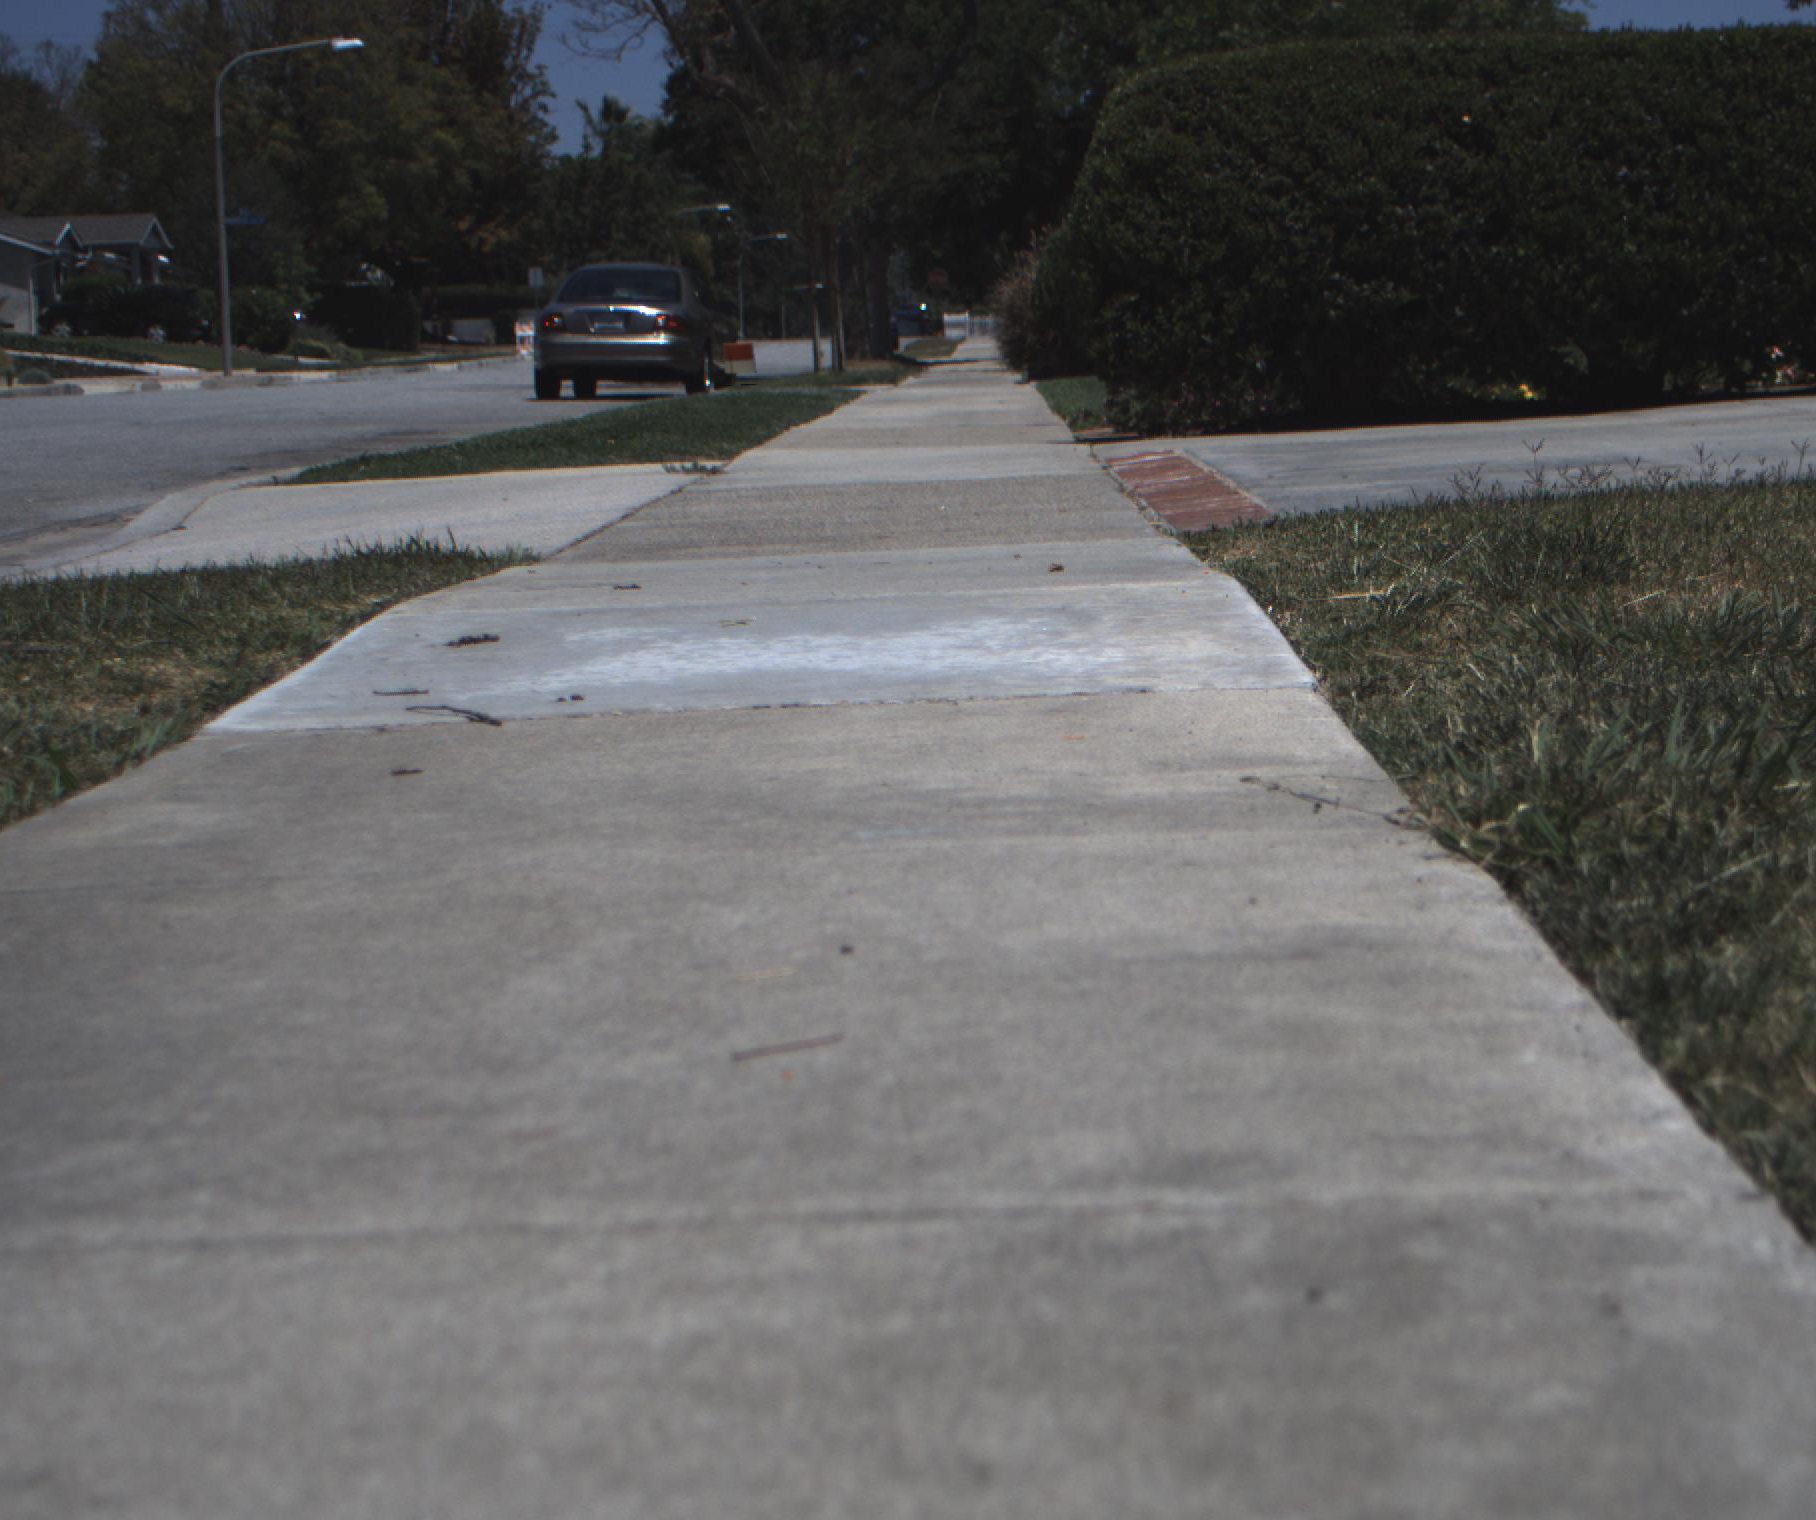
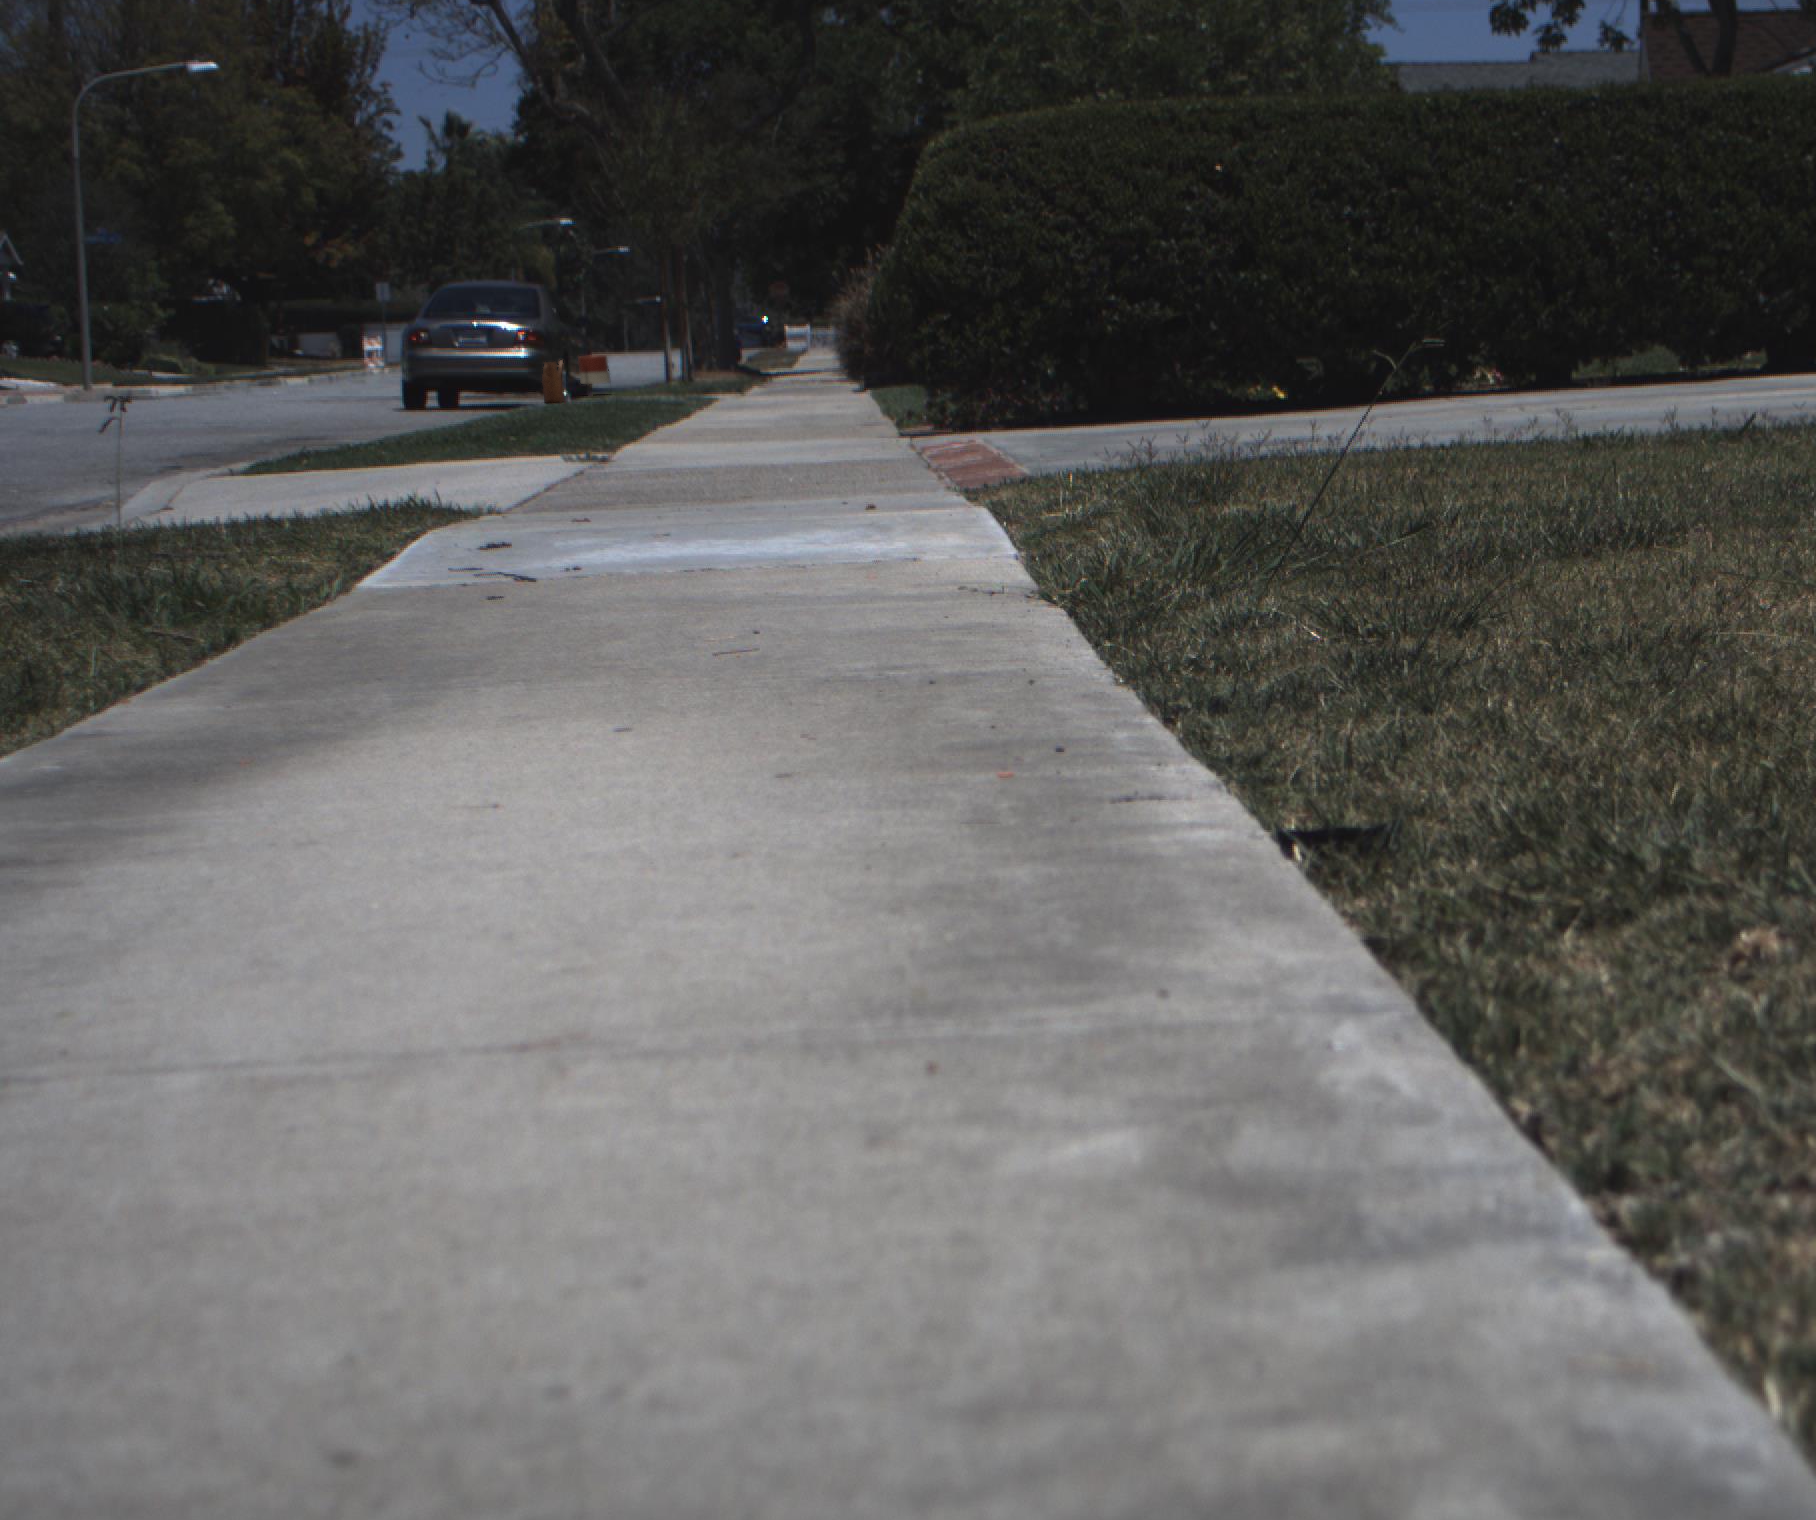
watering can: none [682,347,705,393] -> present [542,361,564,403]

